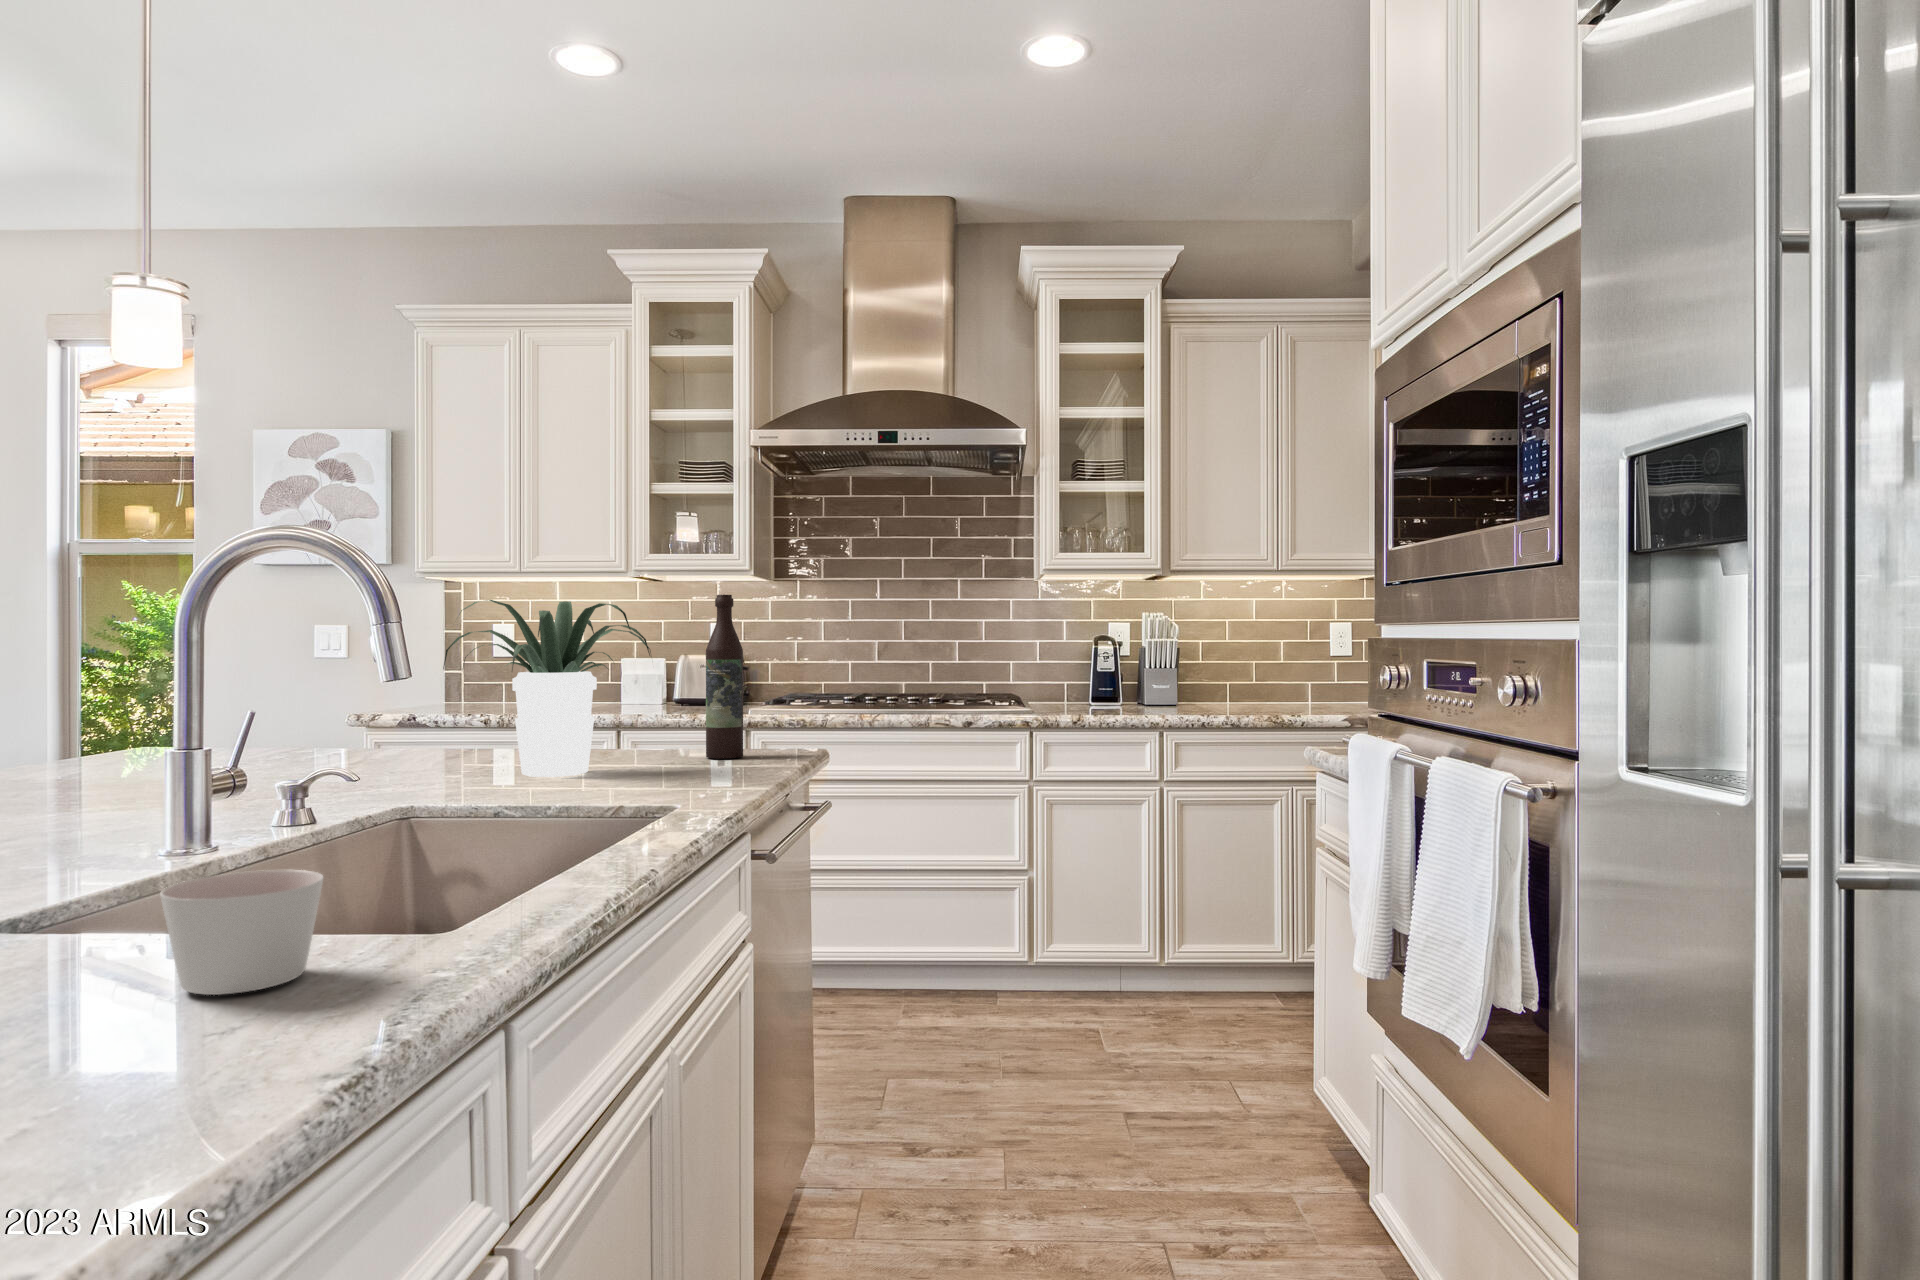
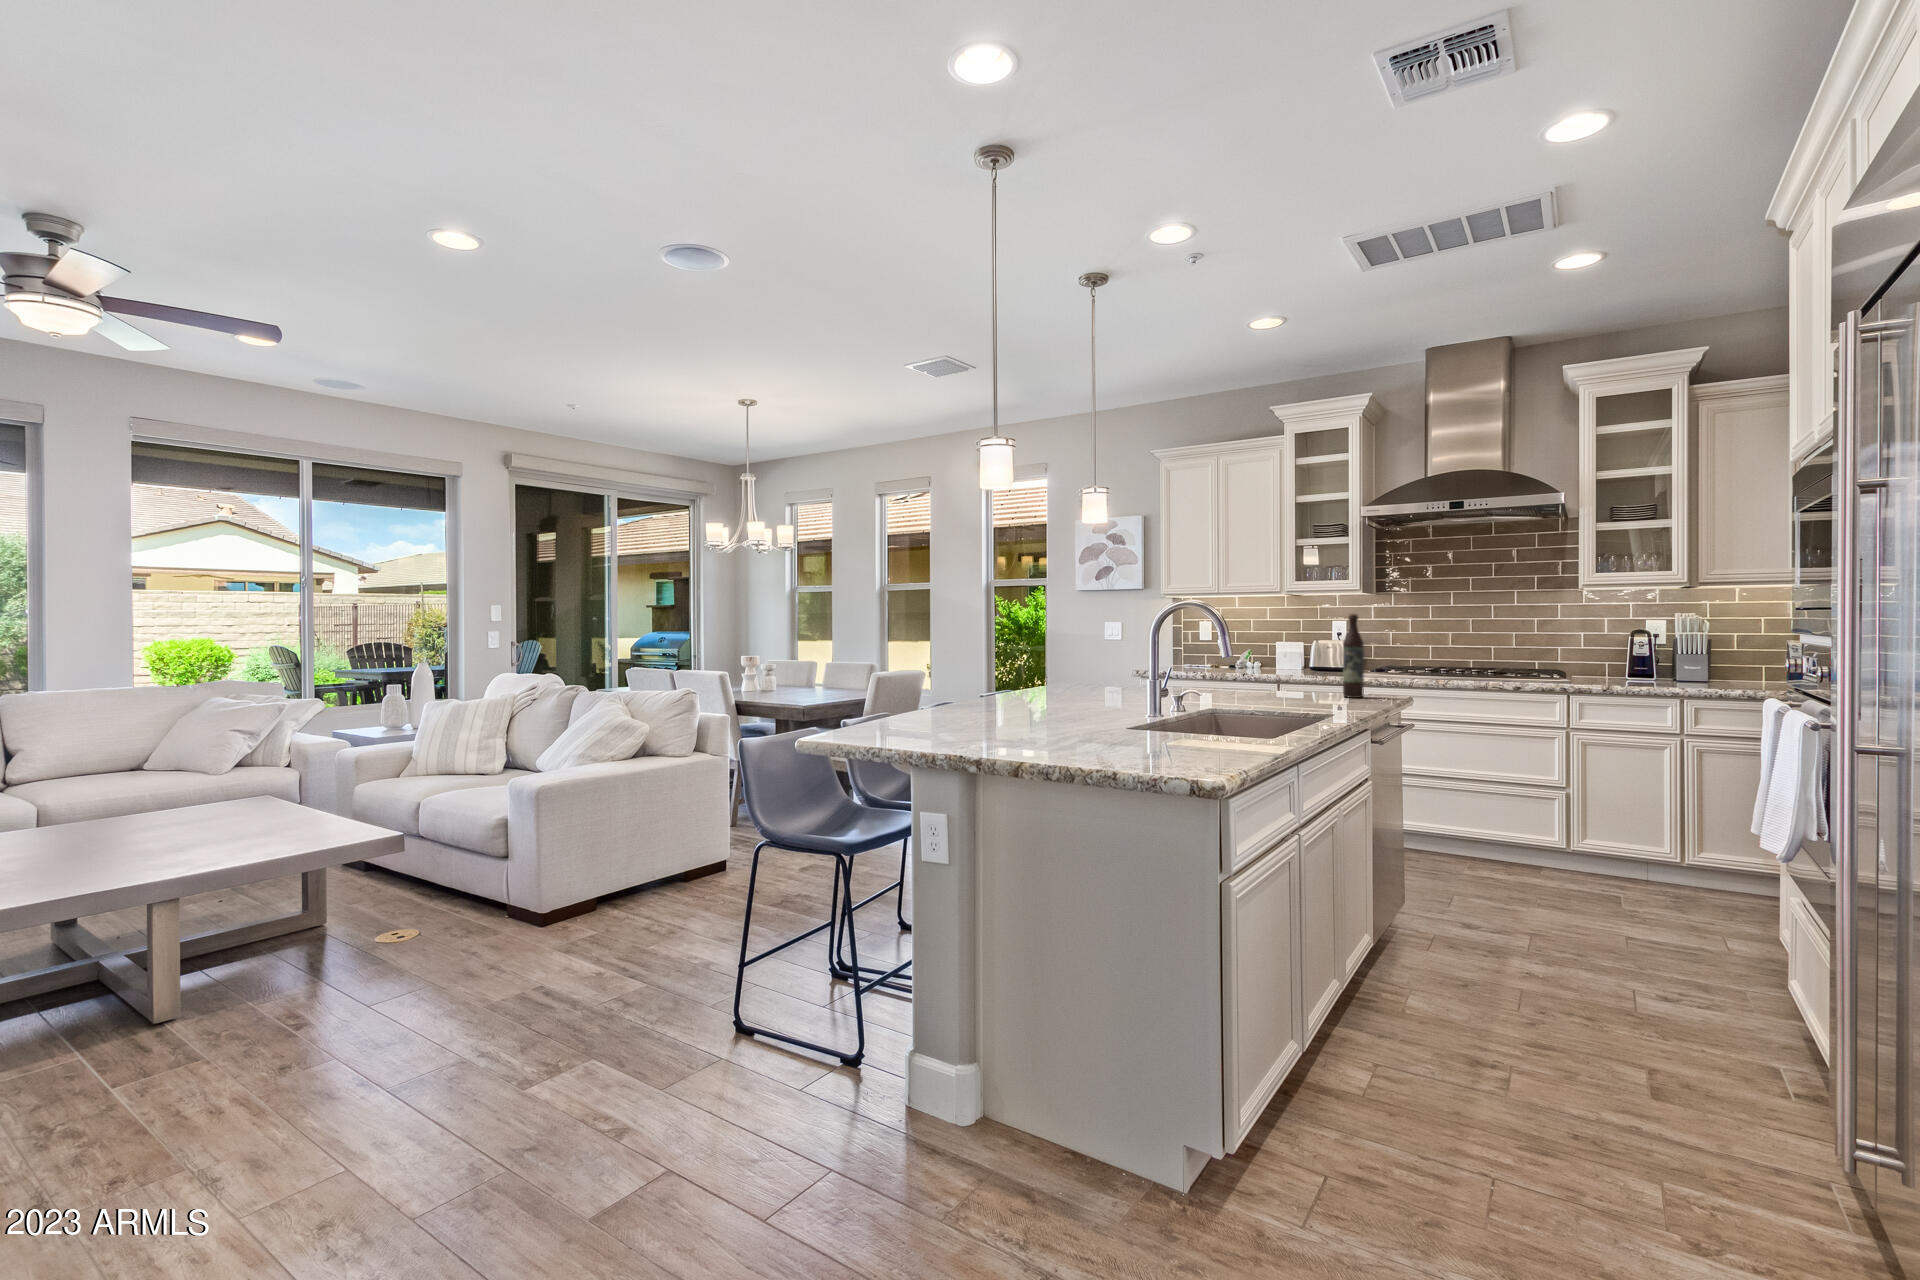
potted plant: present [443,600,651,777] -> none [1220,619,1319,701]
candle: present [160,870,323,995] -> none [1208,712,1248,743]

